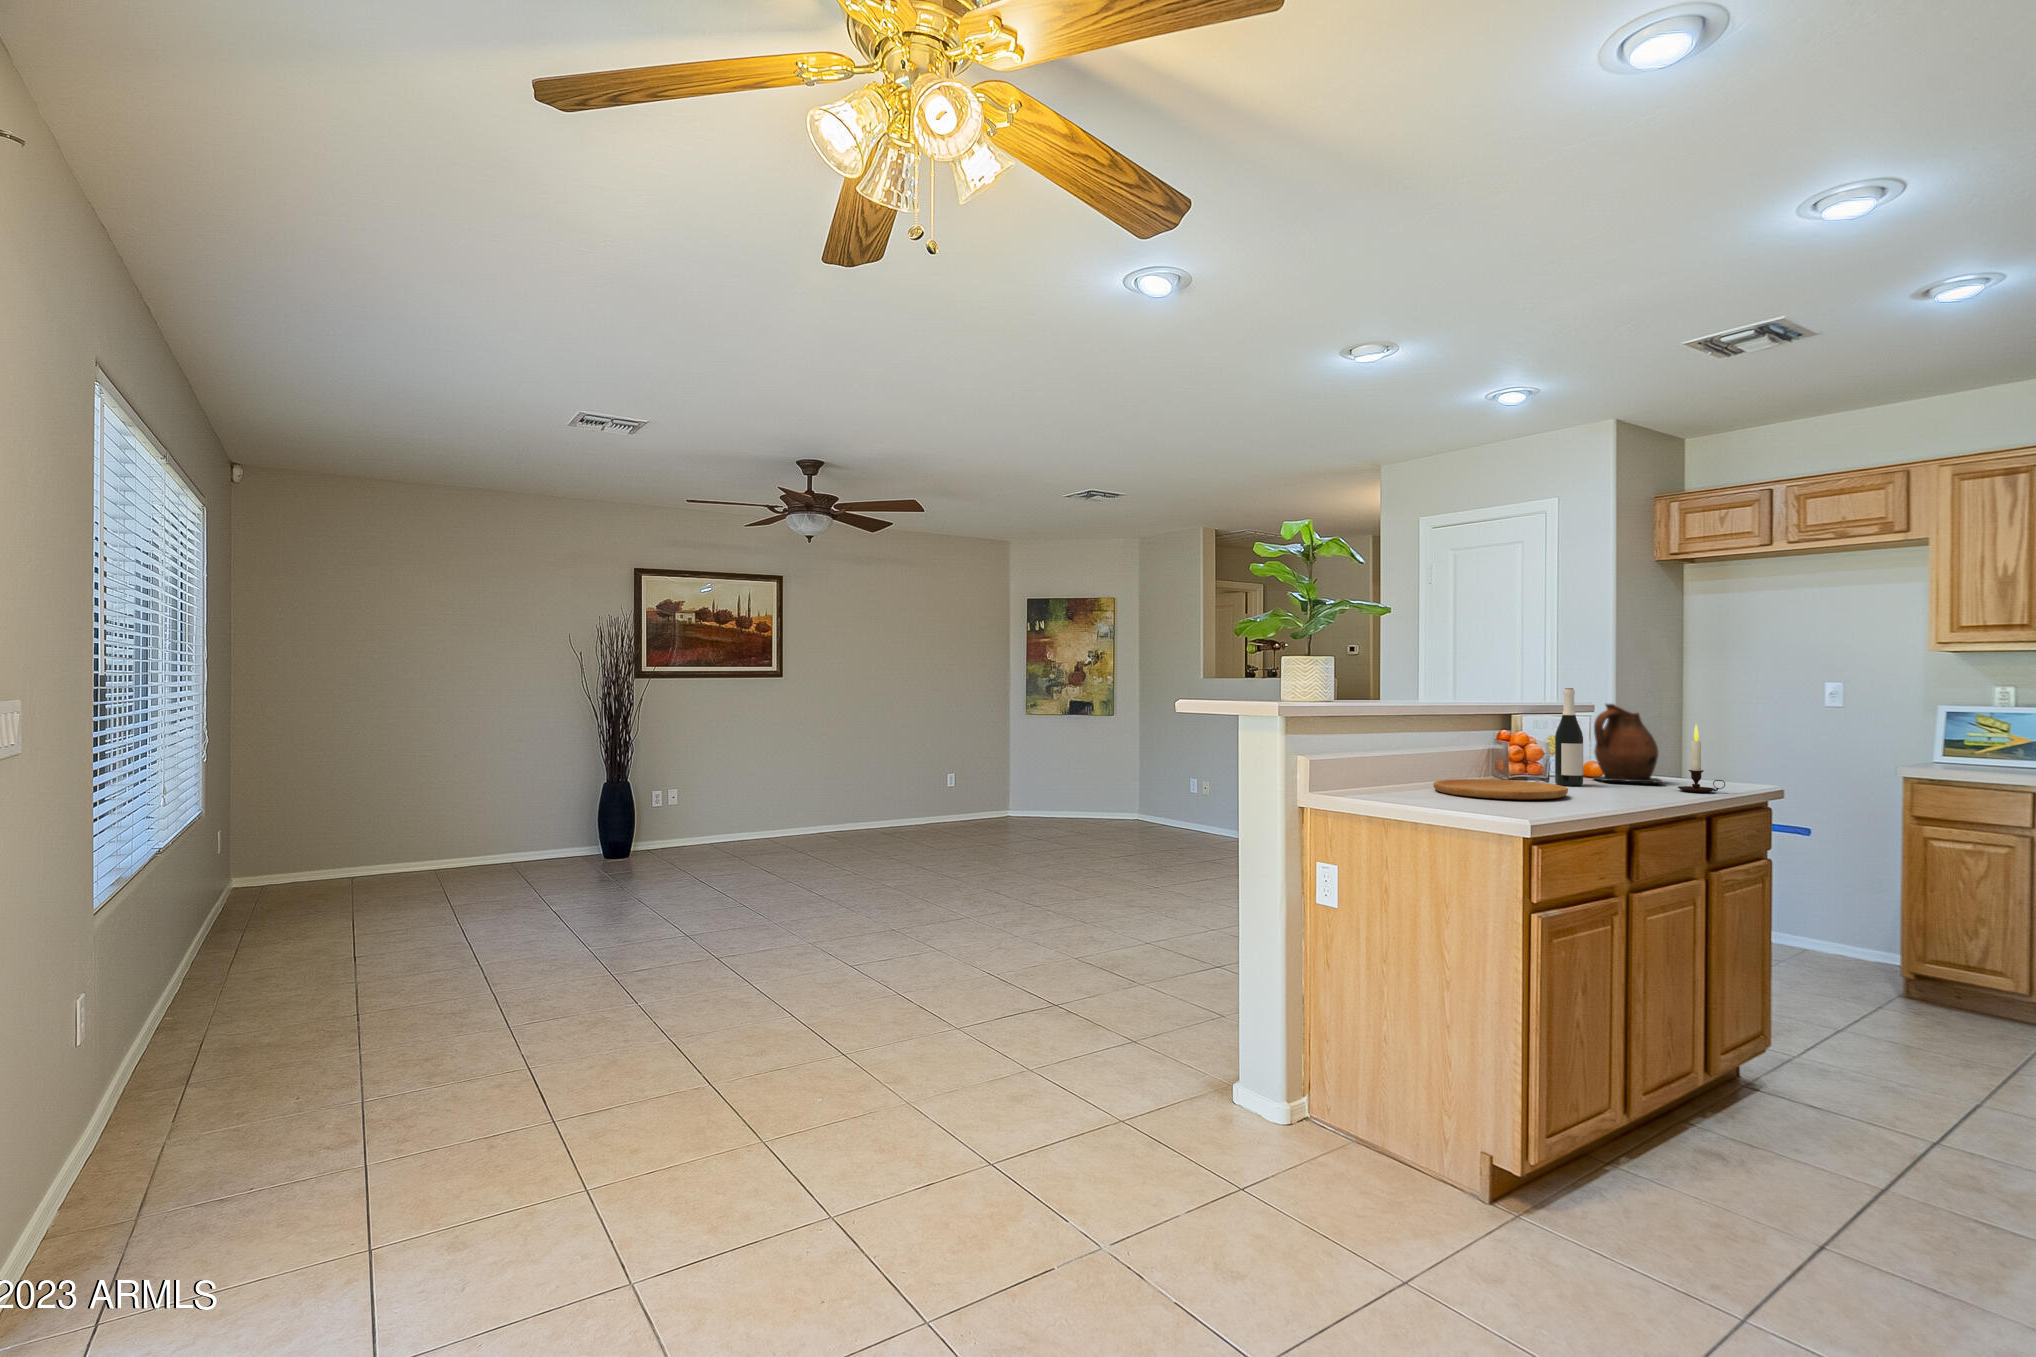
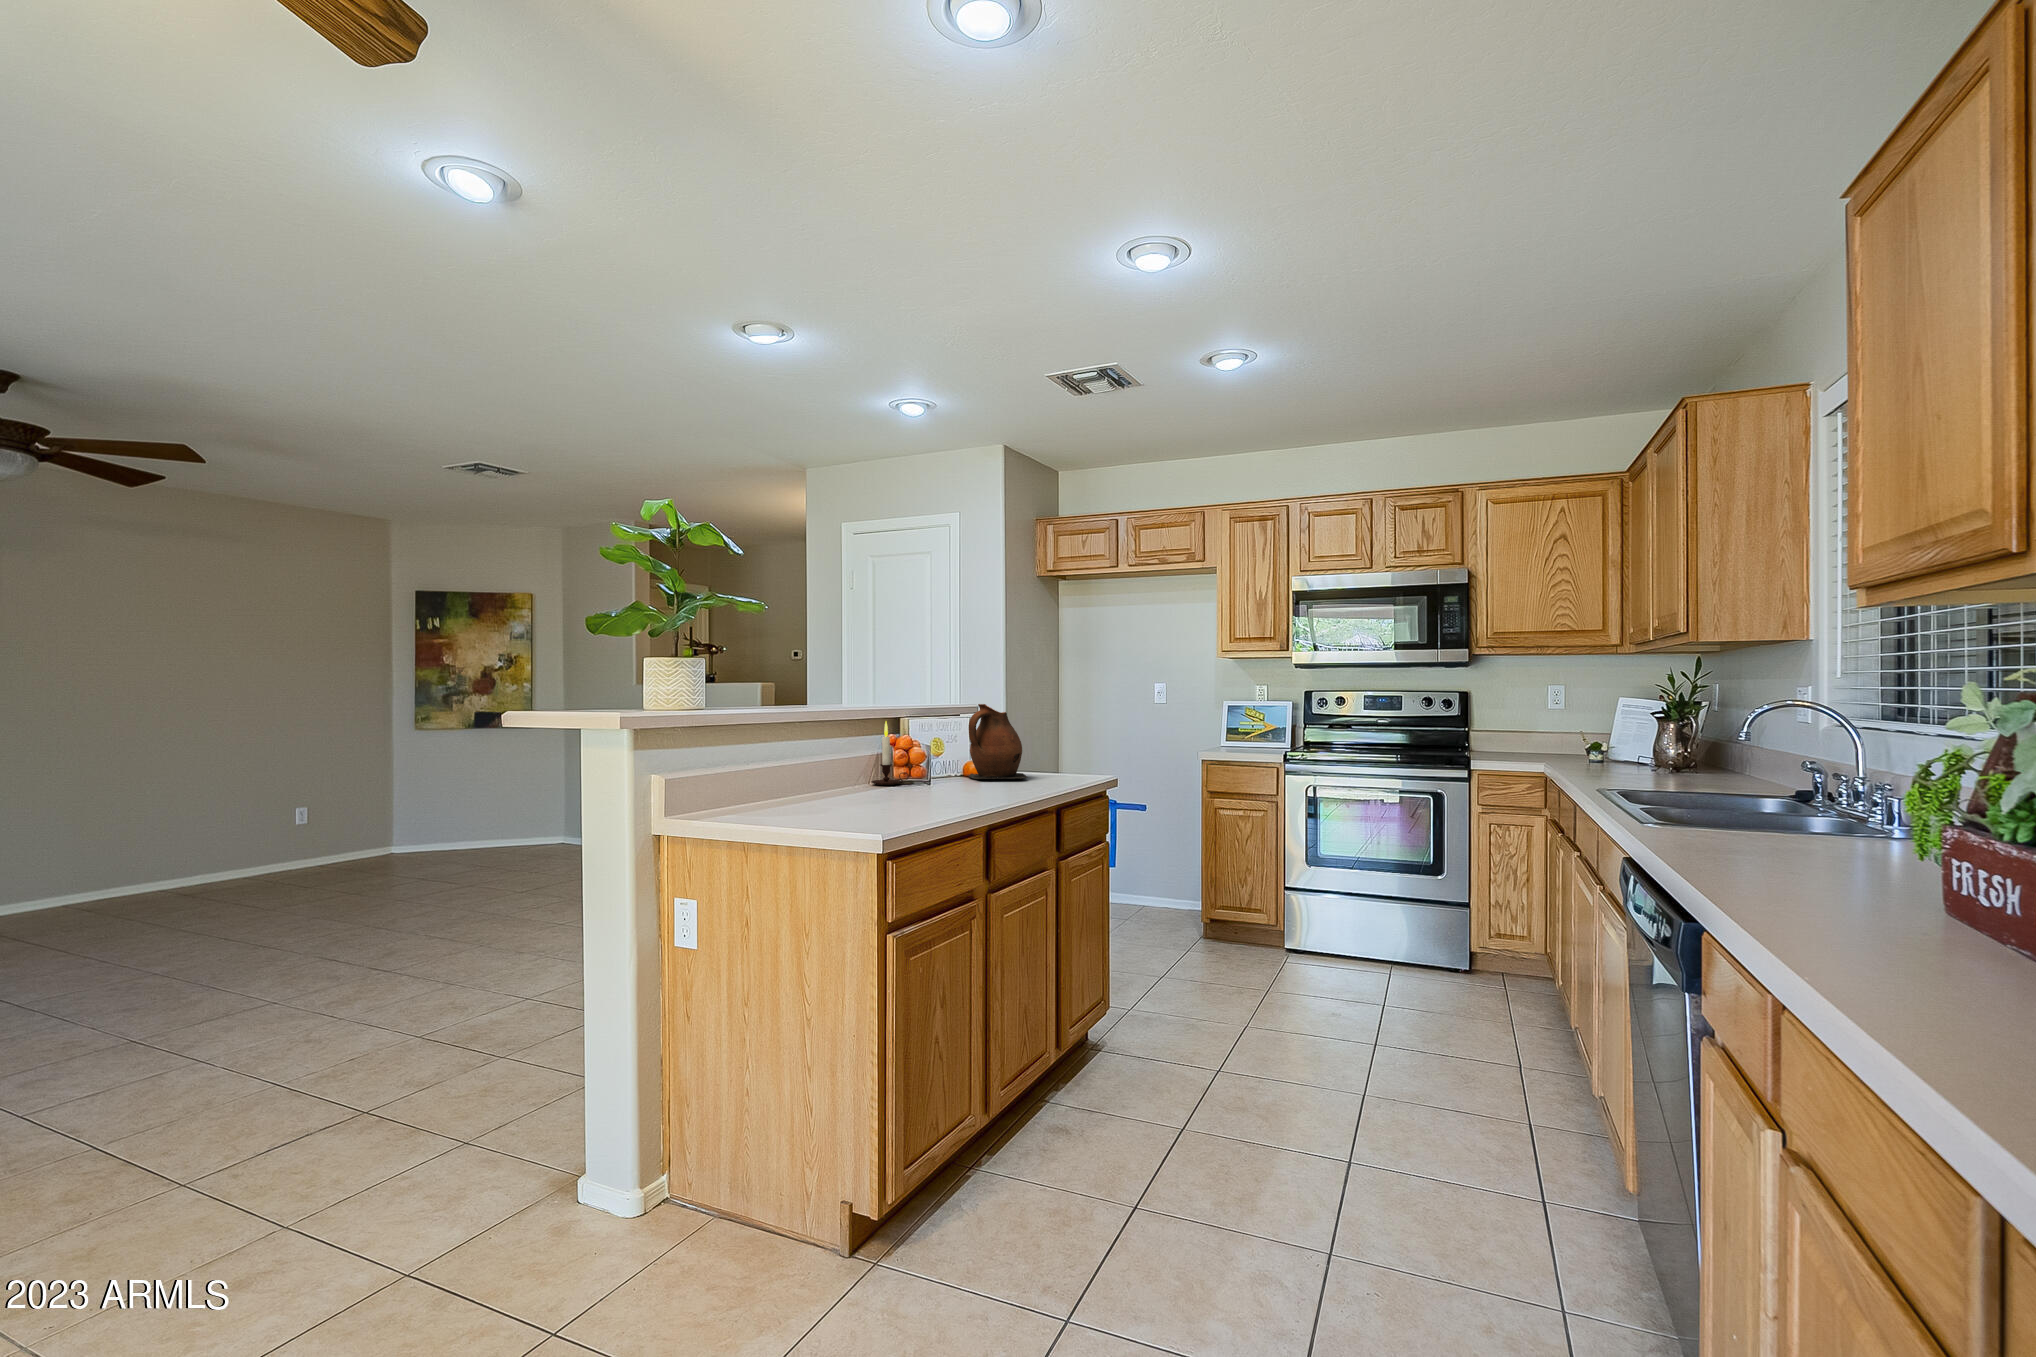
wine bottle: present [1555,688,1583,786] -> none [933,690,958,786]
candle: present [1678,724,1725,792] -> present [871,722,909,785]
cutting board: present [1433,779,1568,799] -> none [809,785,938,807]

